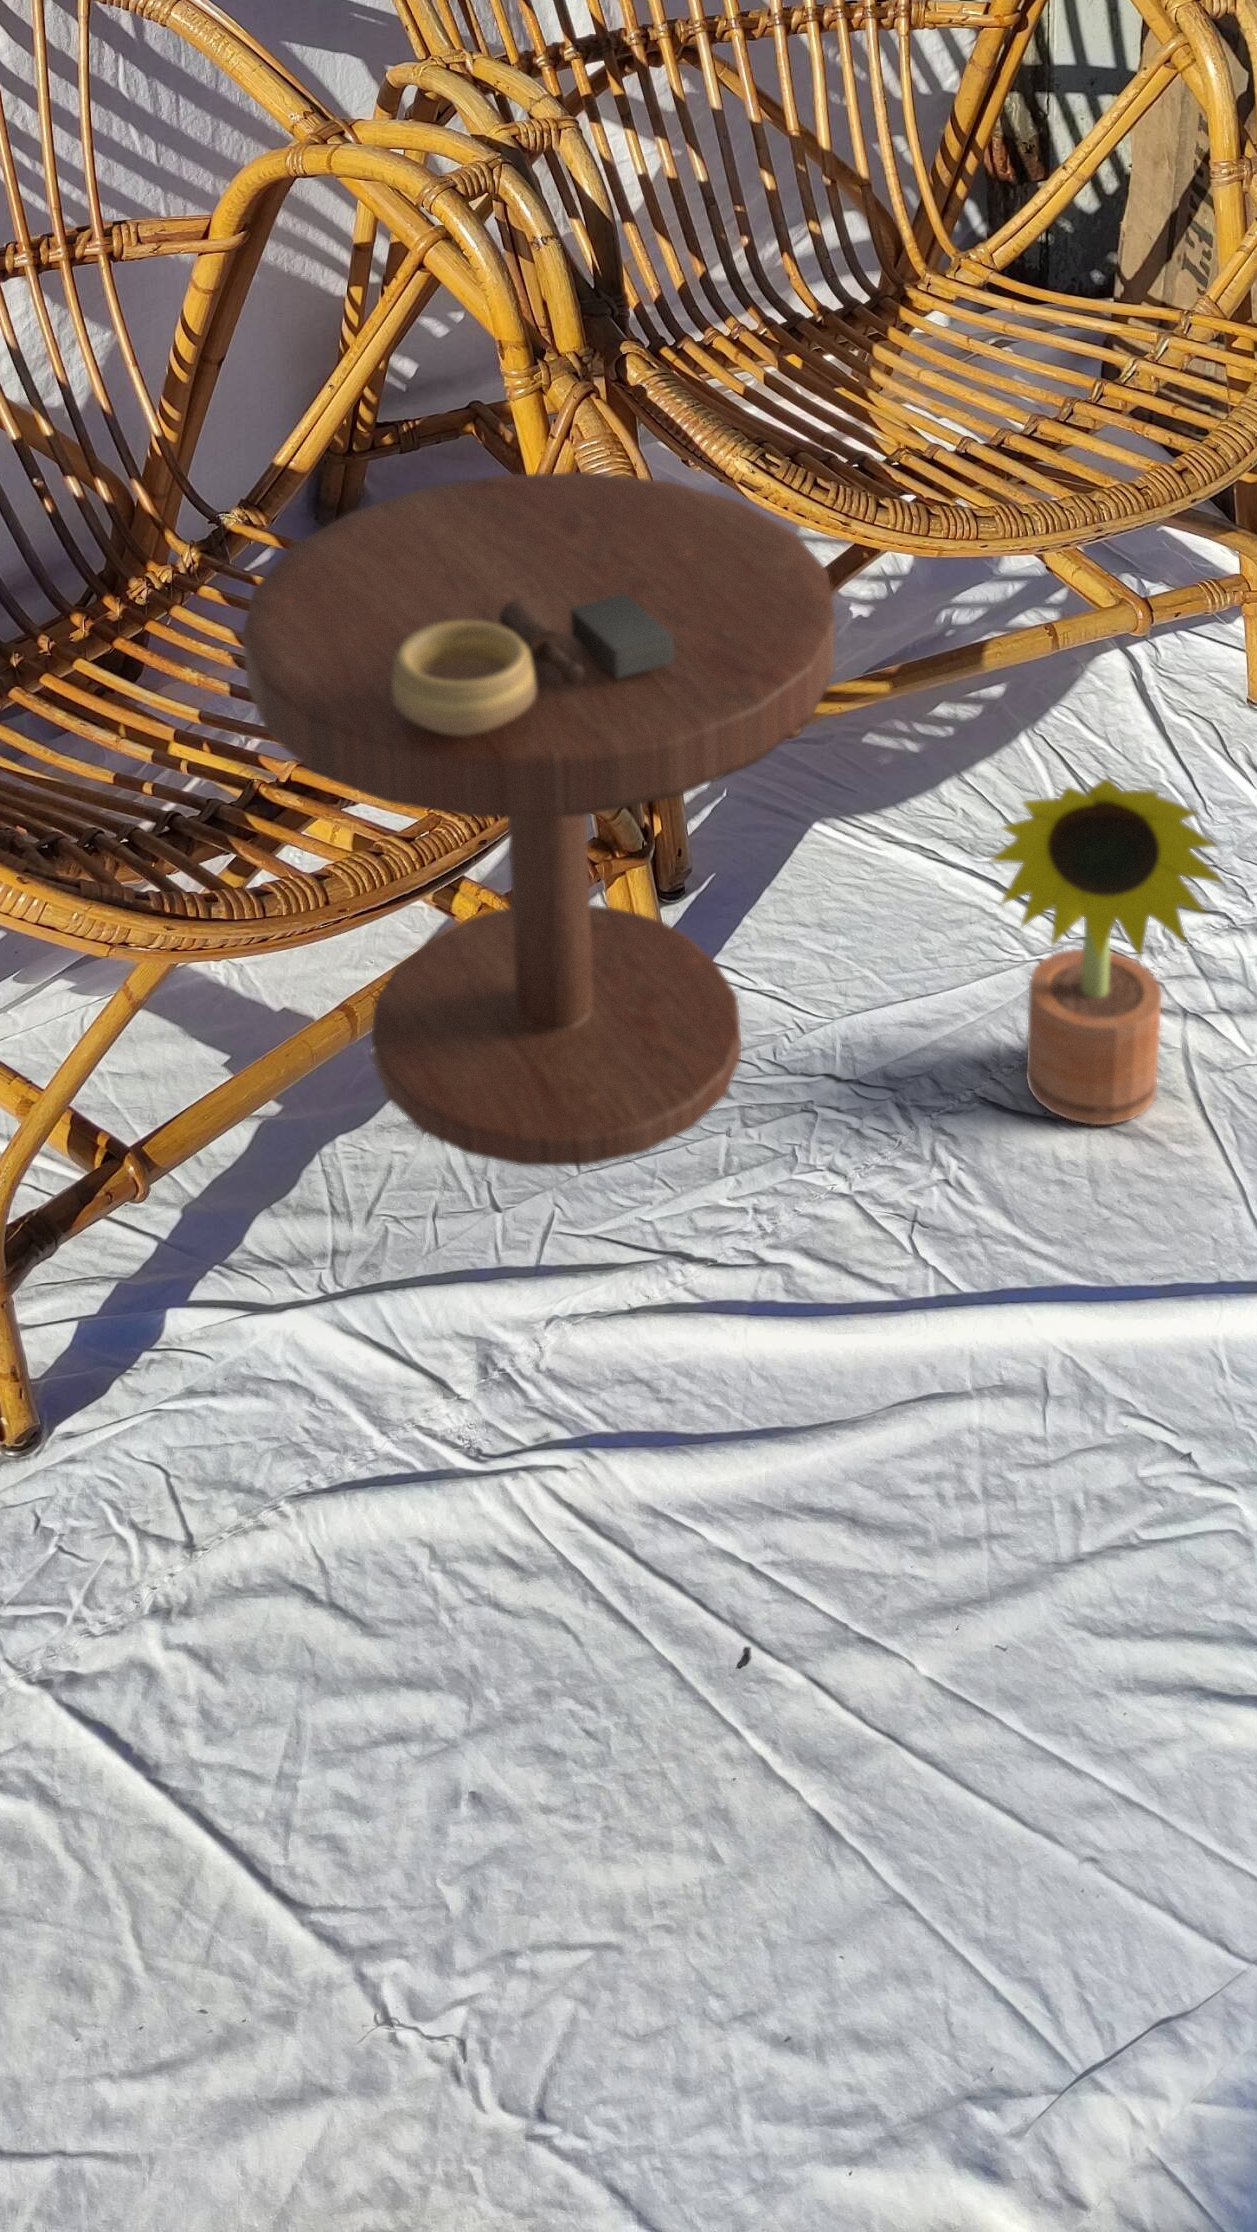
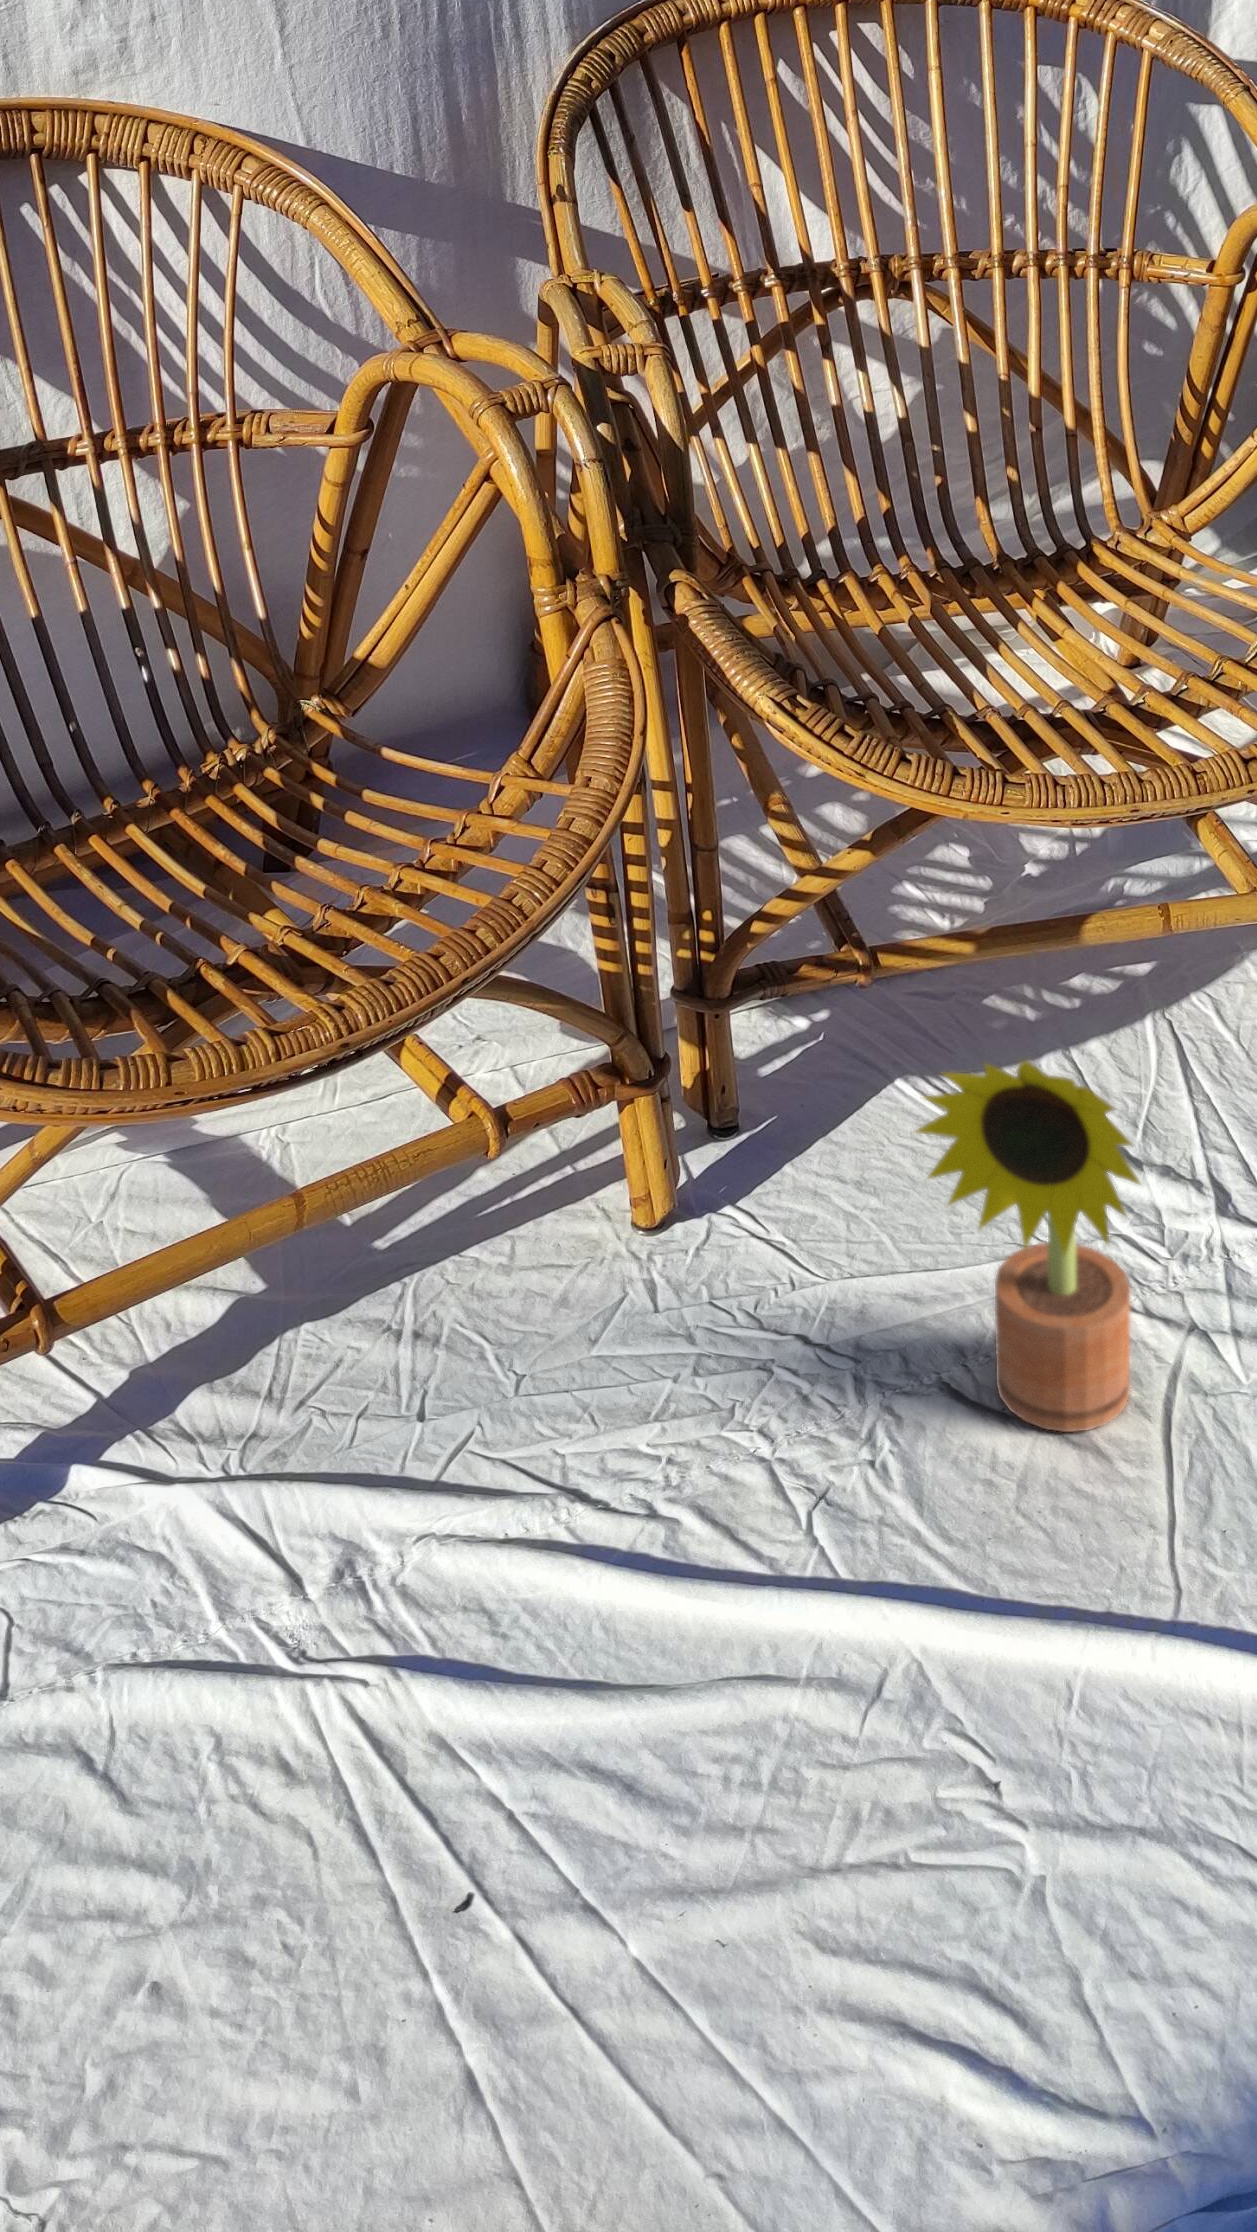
side table: present [243,472,835,1438] -> none [44,680,624,1652]

